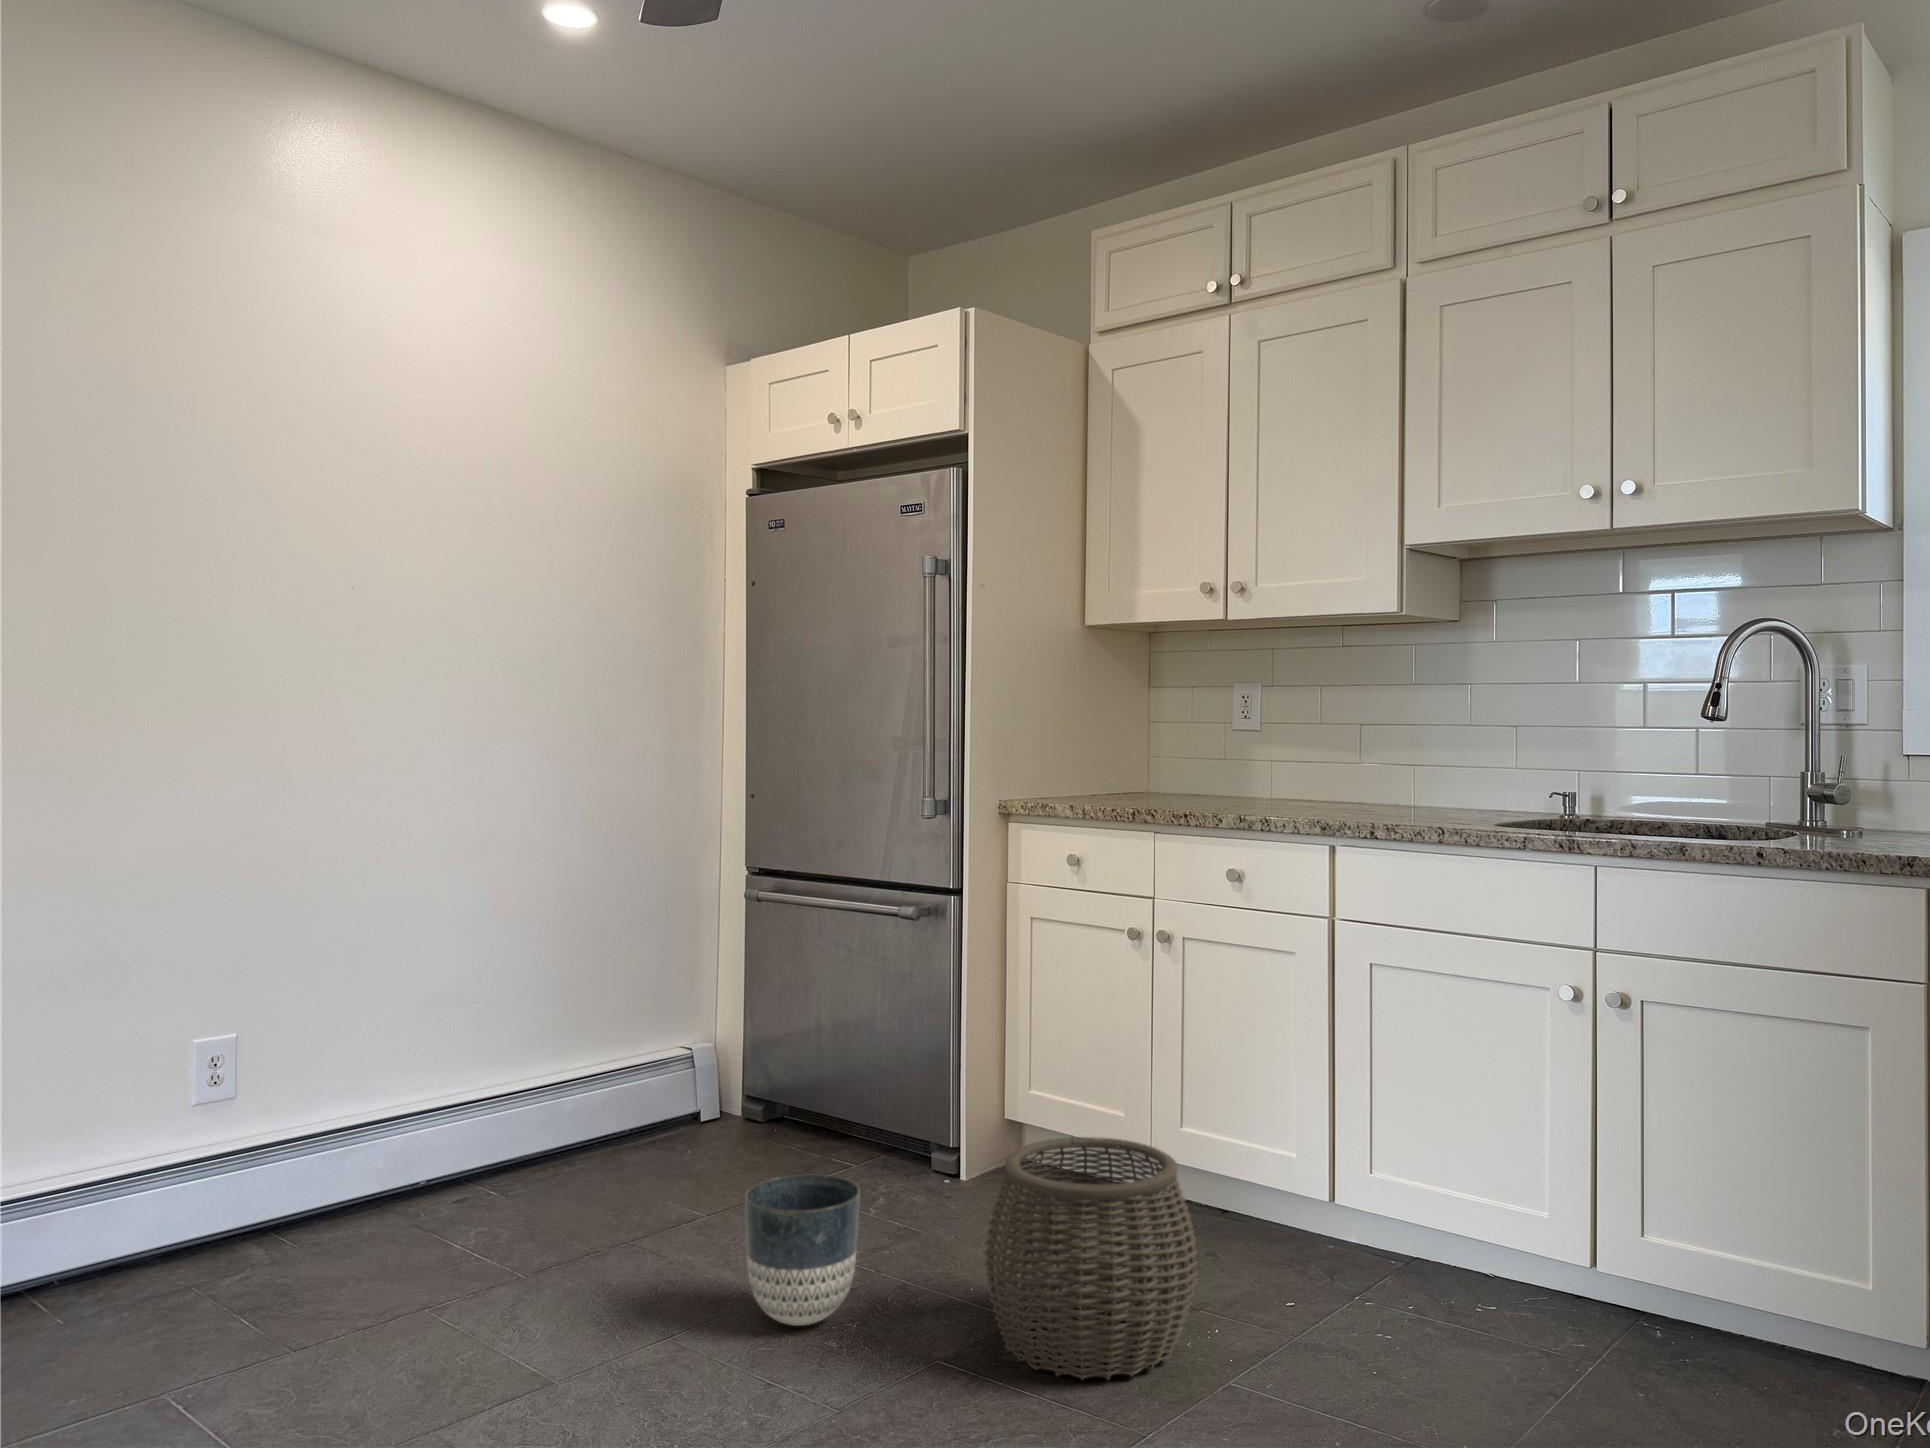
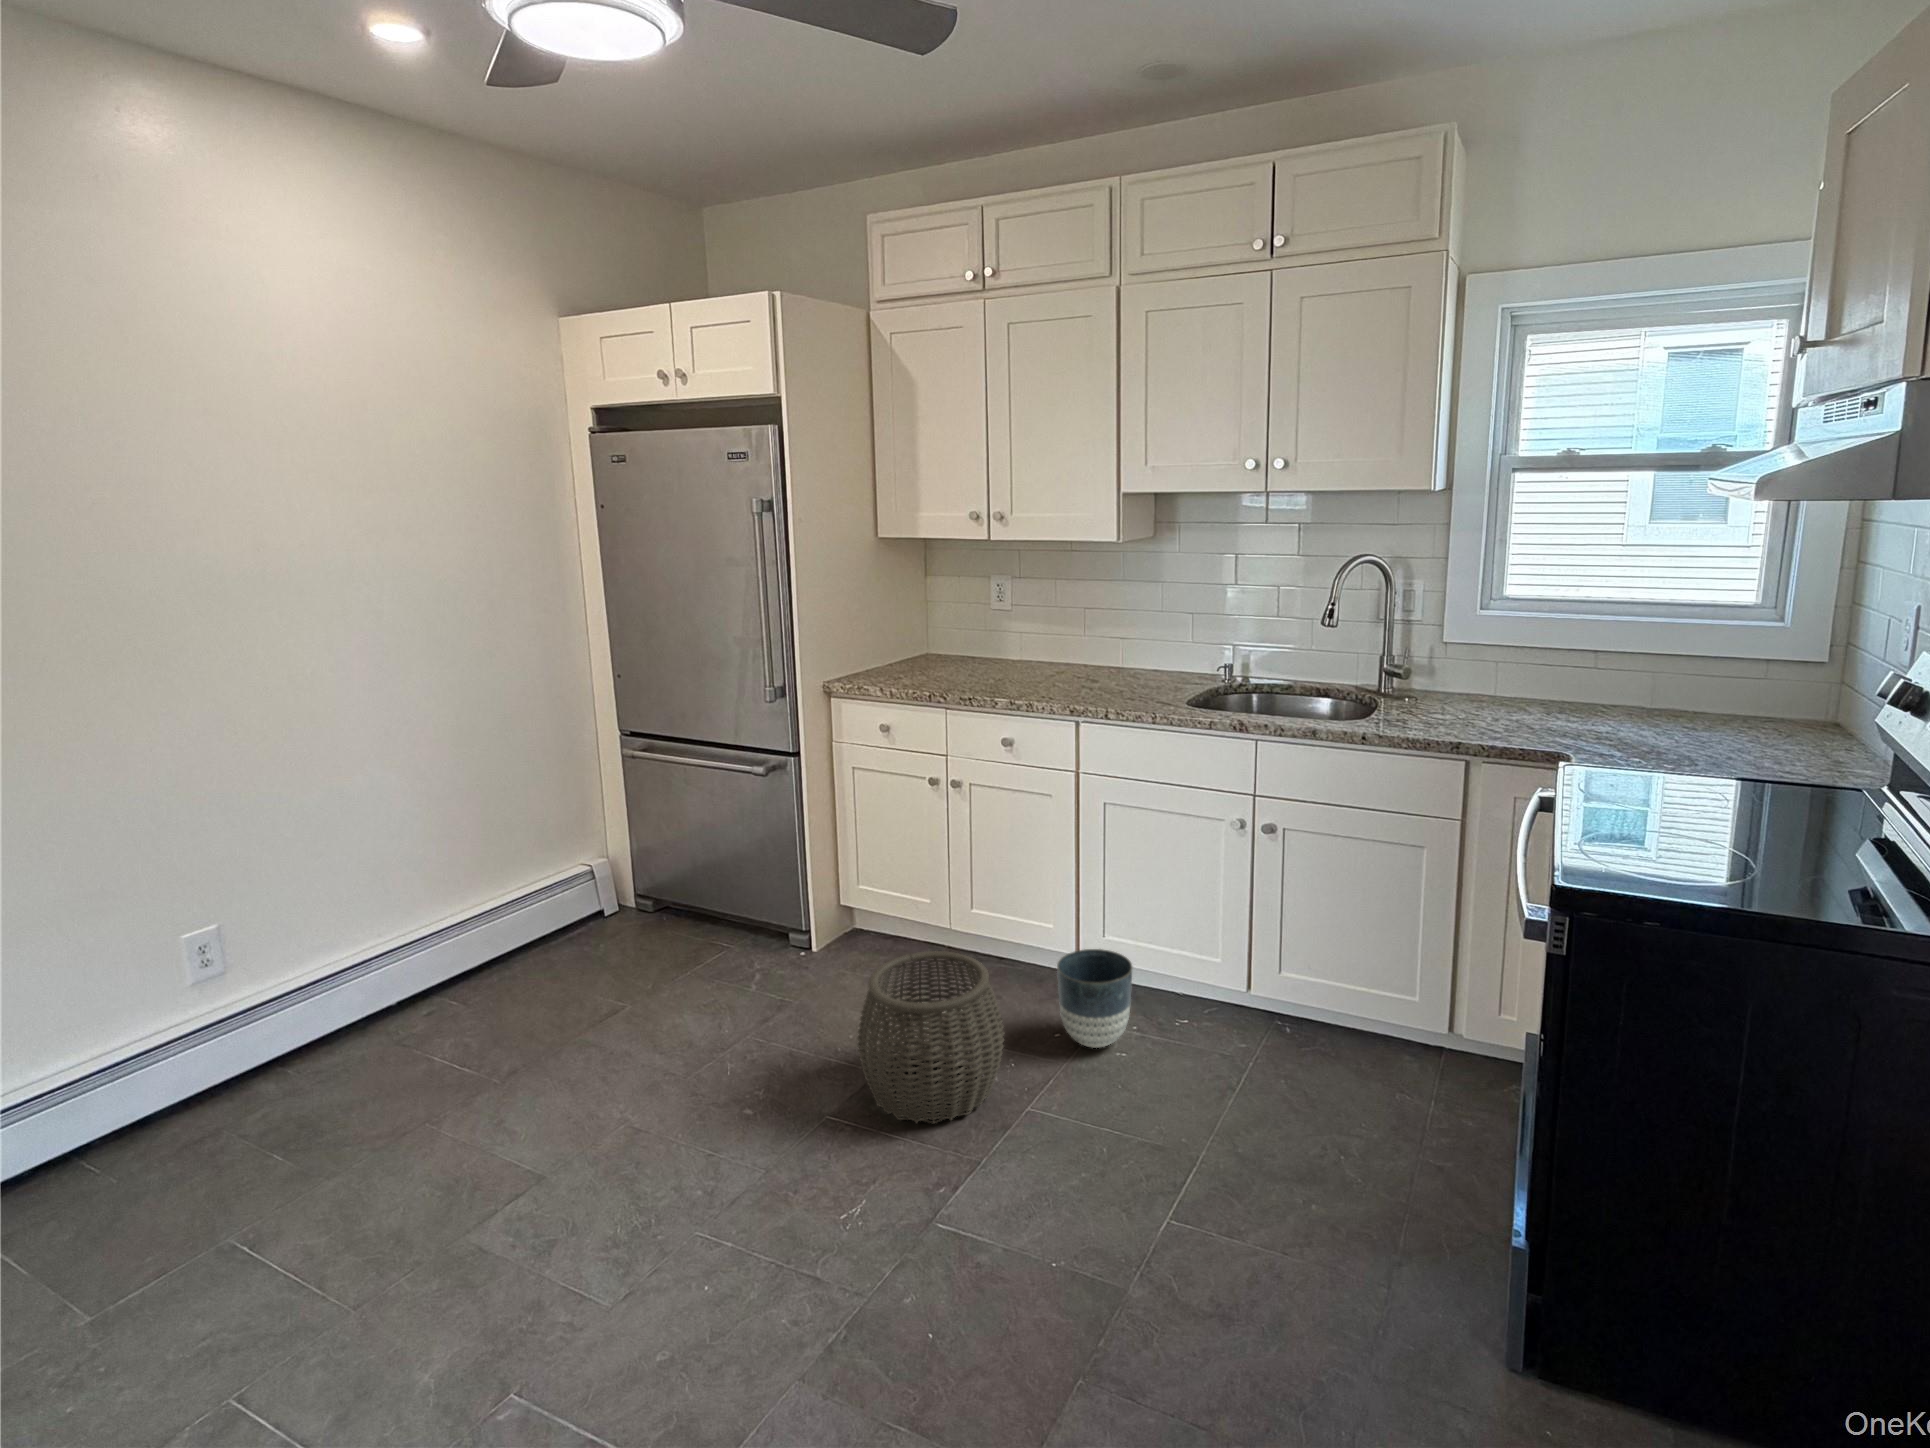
planter: present [745,1174,860,1326] -> present [1057,949,1133,1048]

